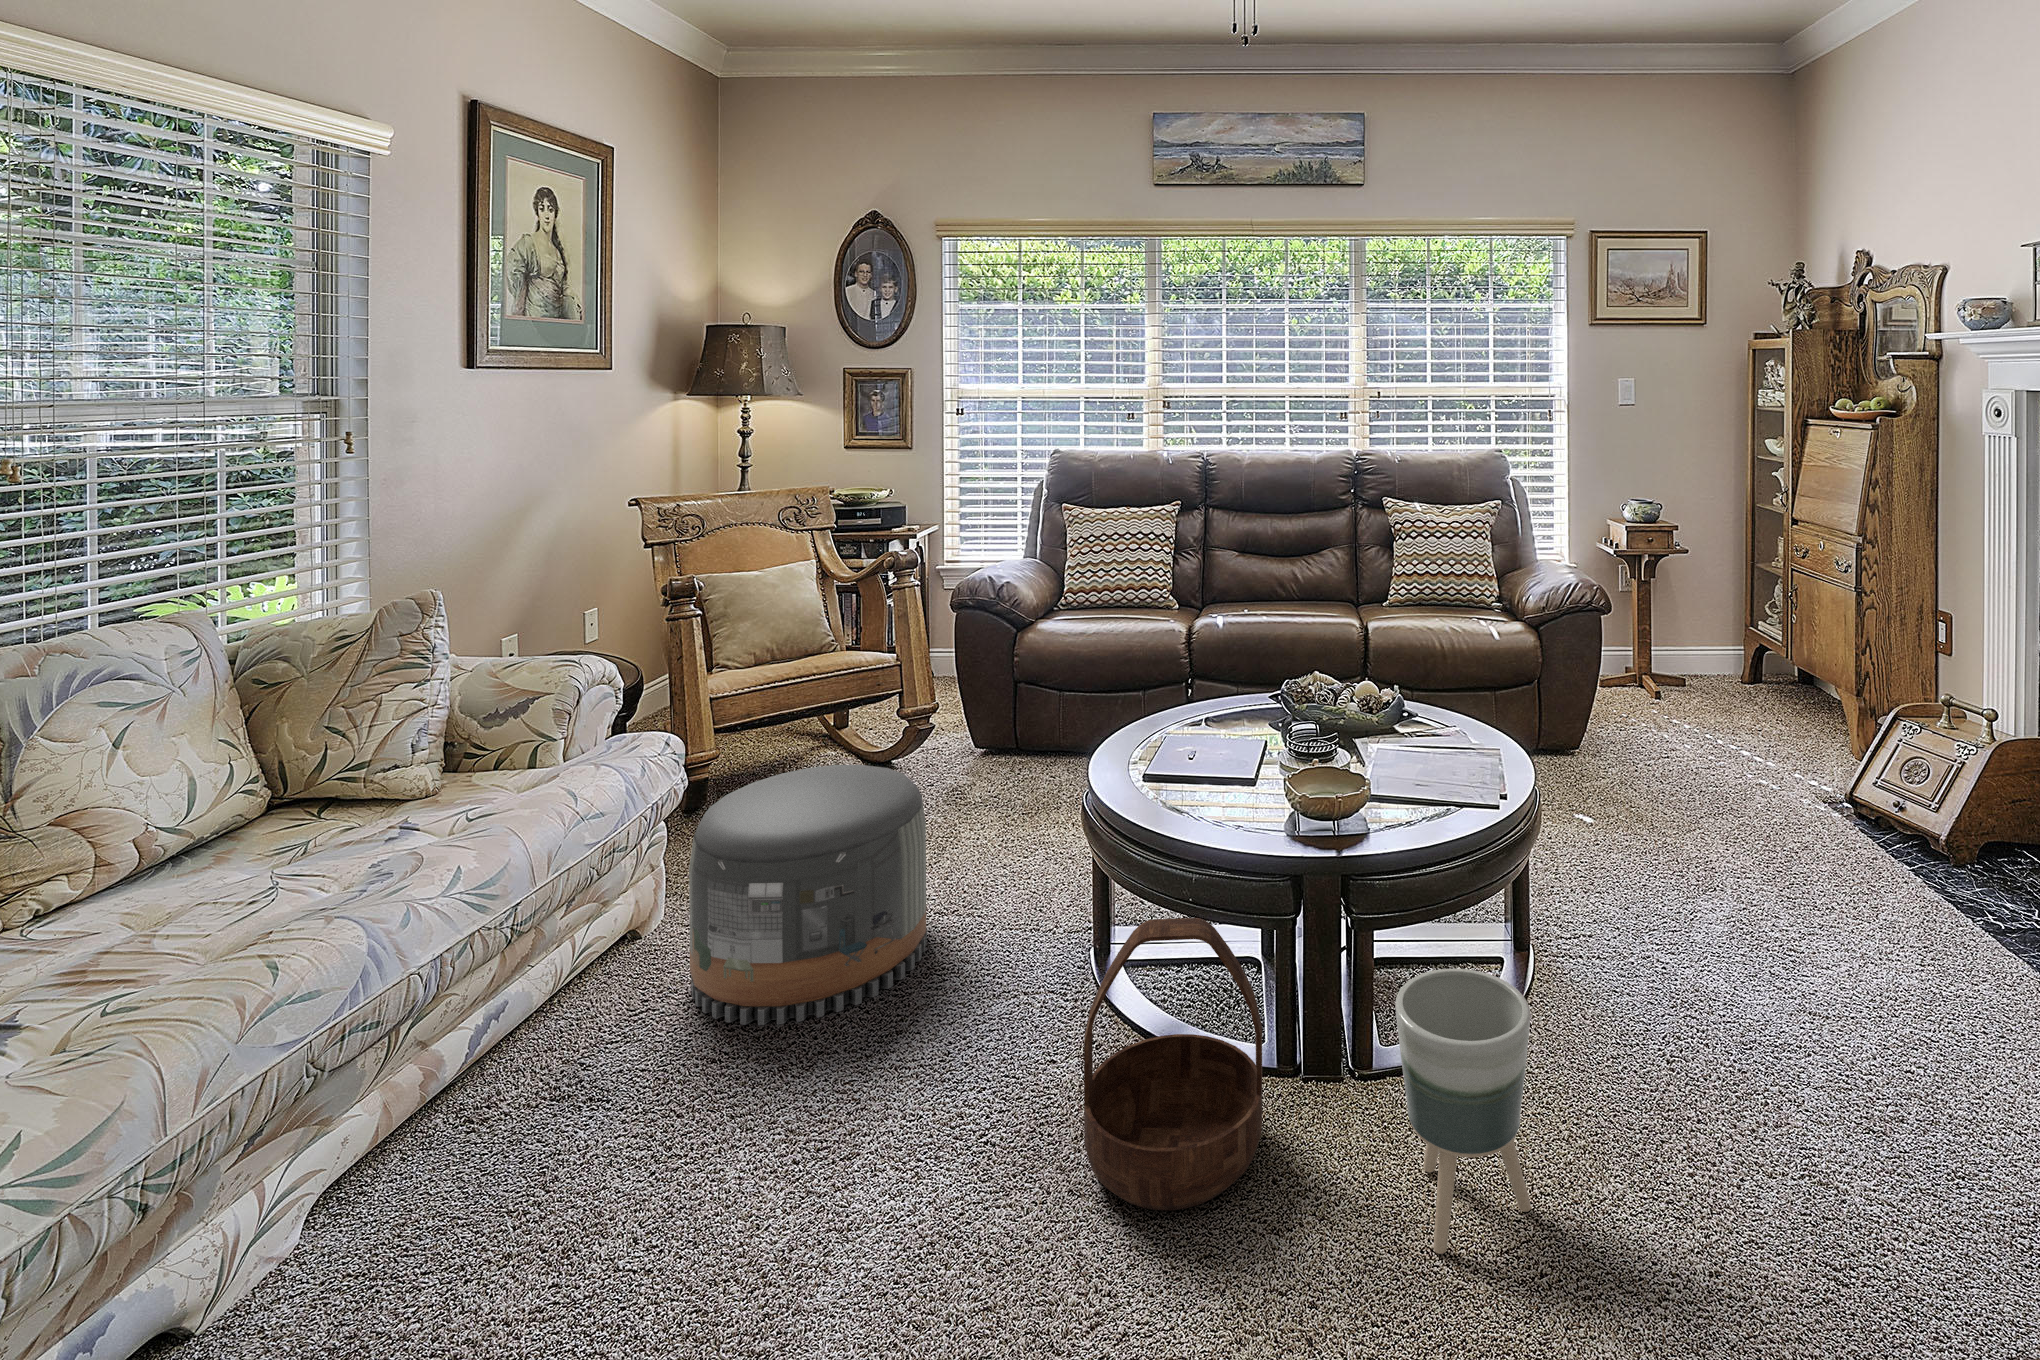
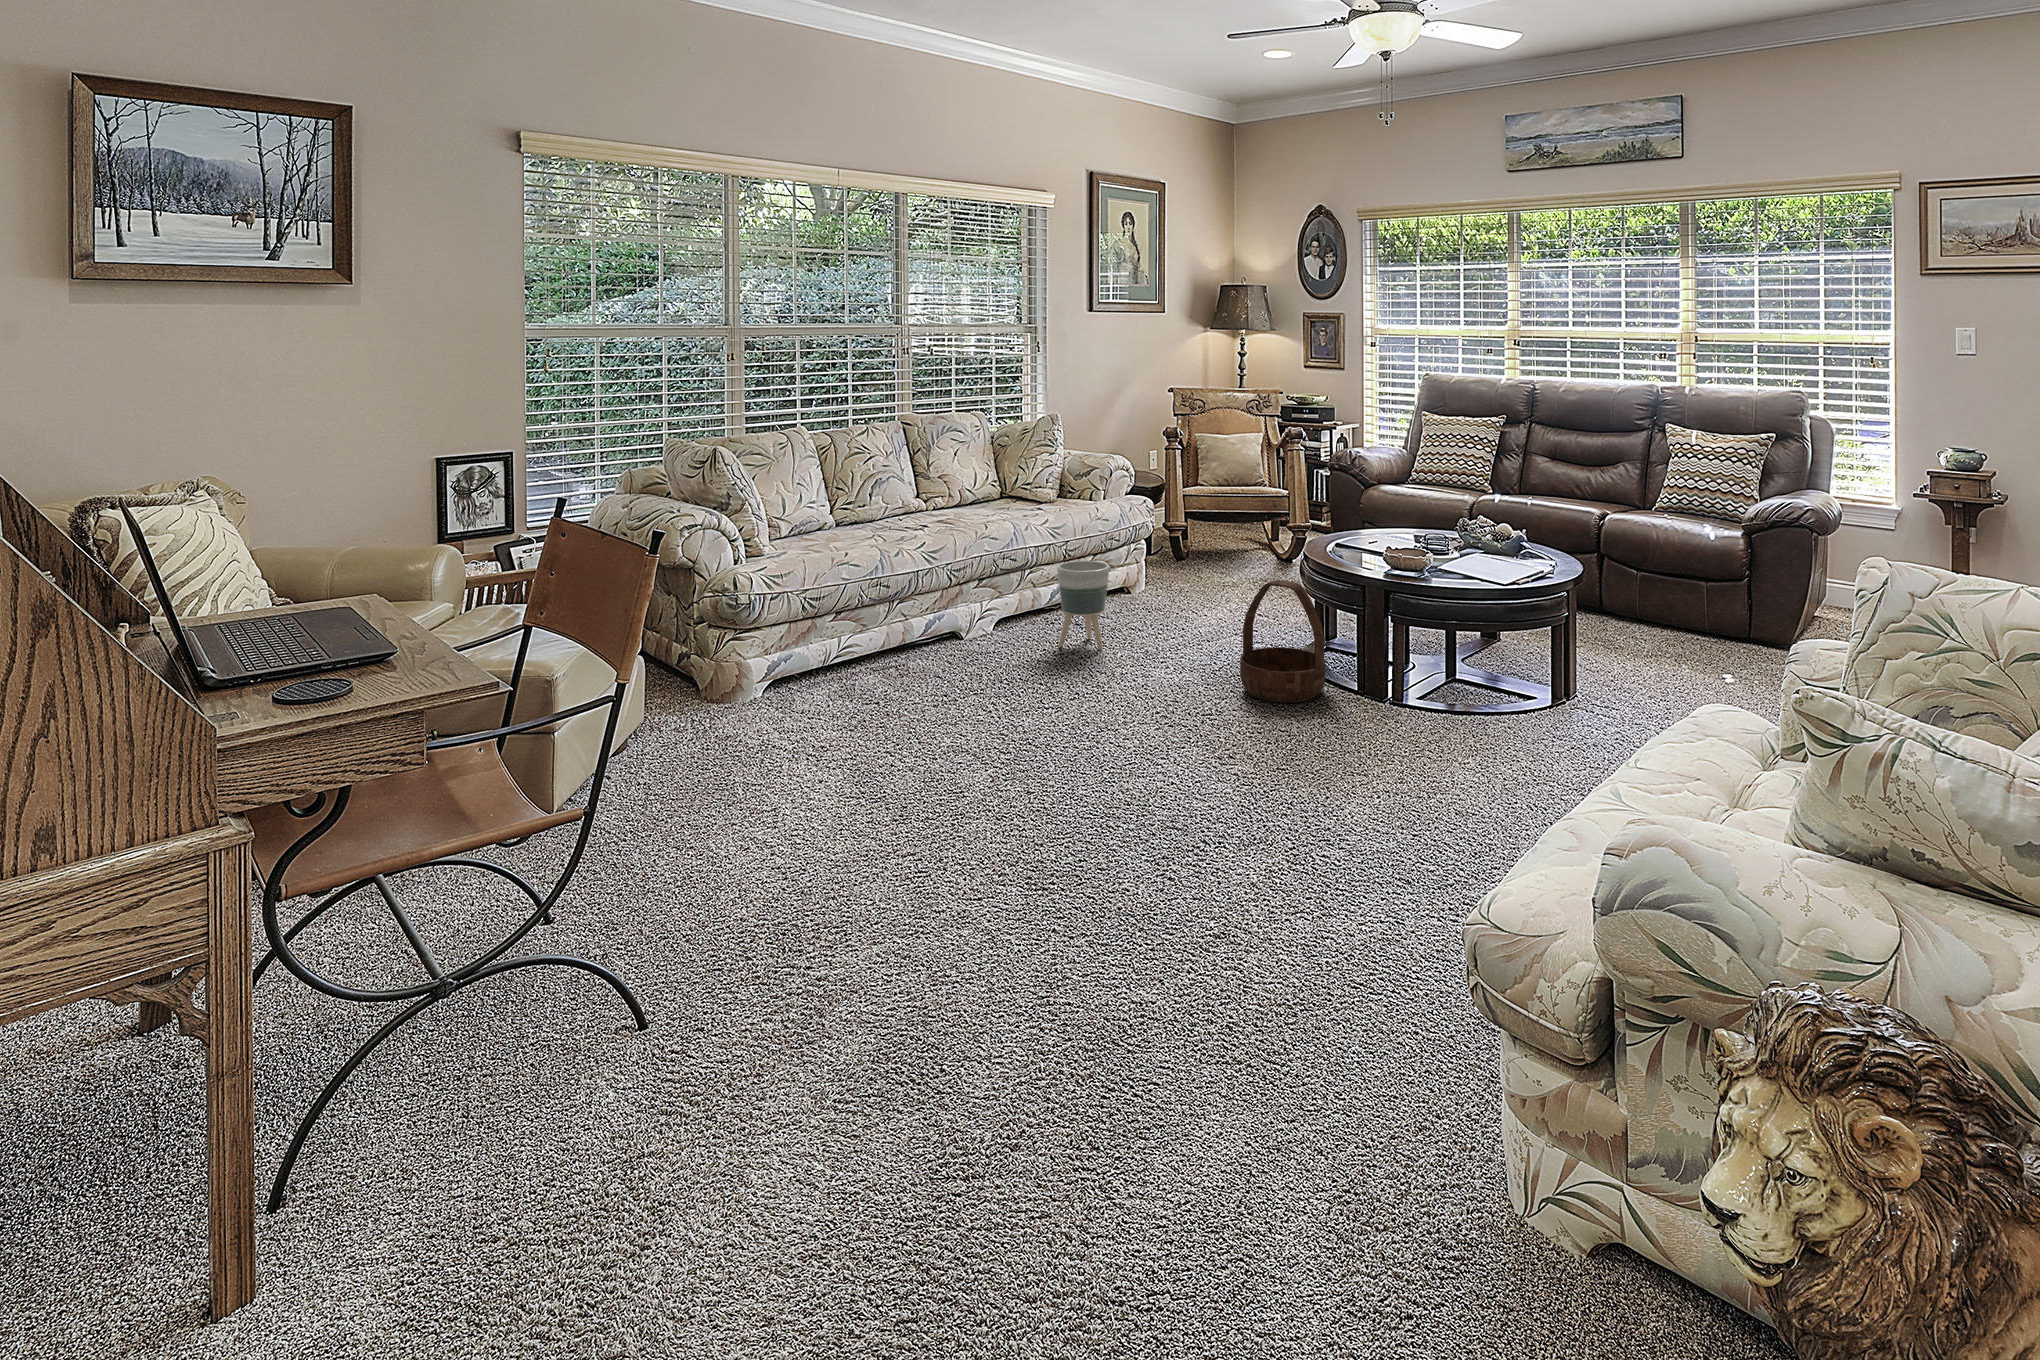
pouf: present [689,765,927,1025] -> none [1140,523,1250,630]
planter: present [1395,969,1531,1254] -> present [1057,561,1109,650]

